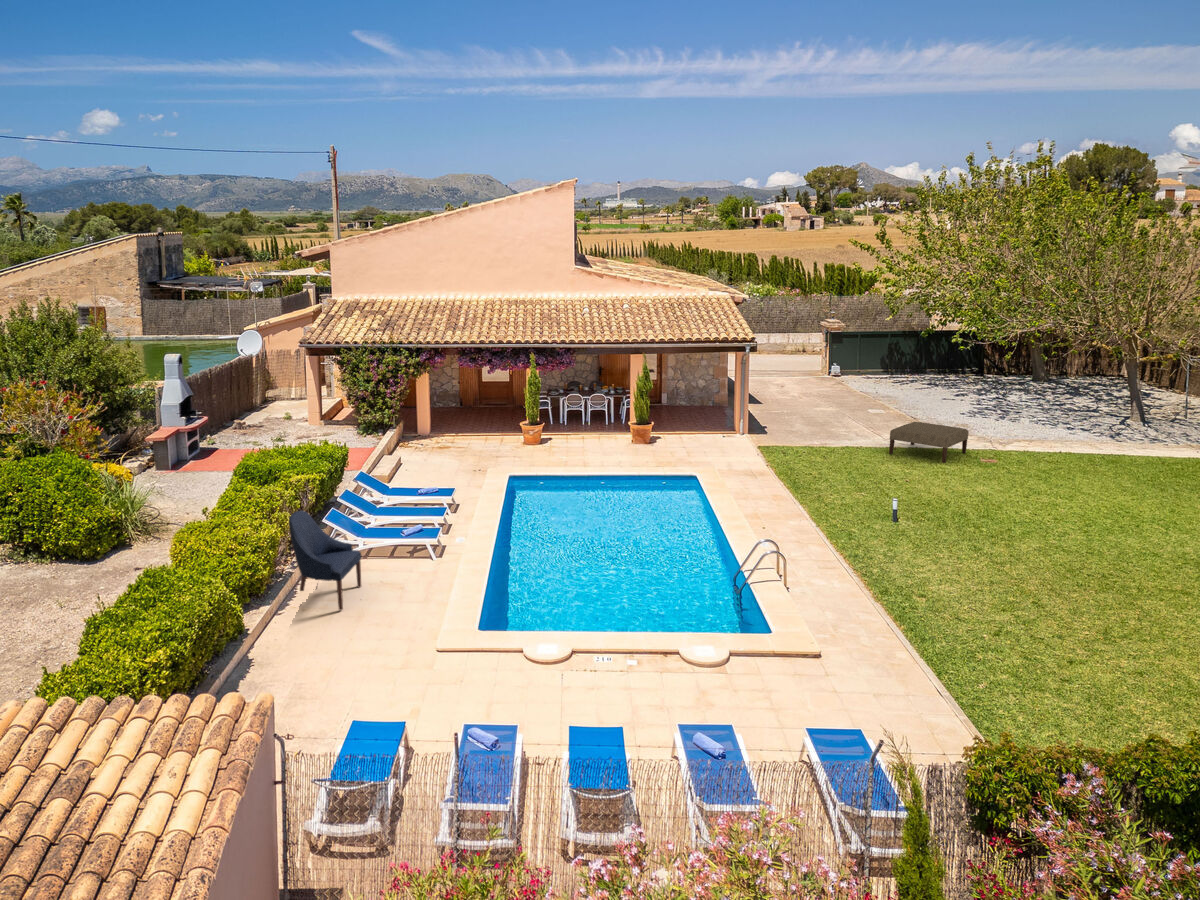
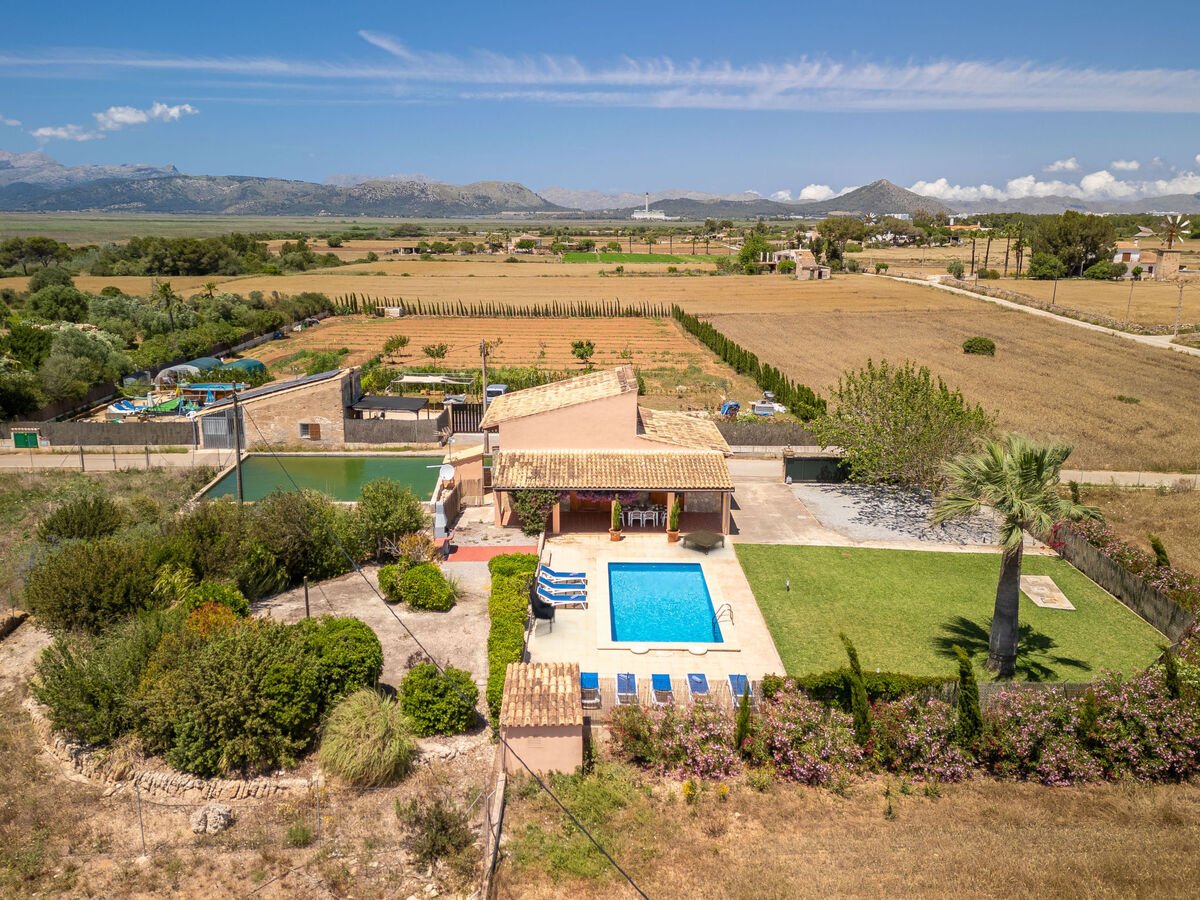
ottoman: present [889,422,969,463] -> present [683,530,725,554]

